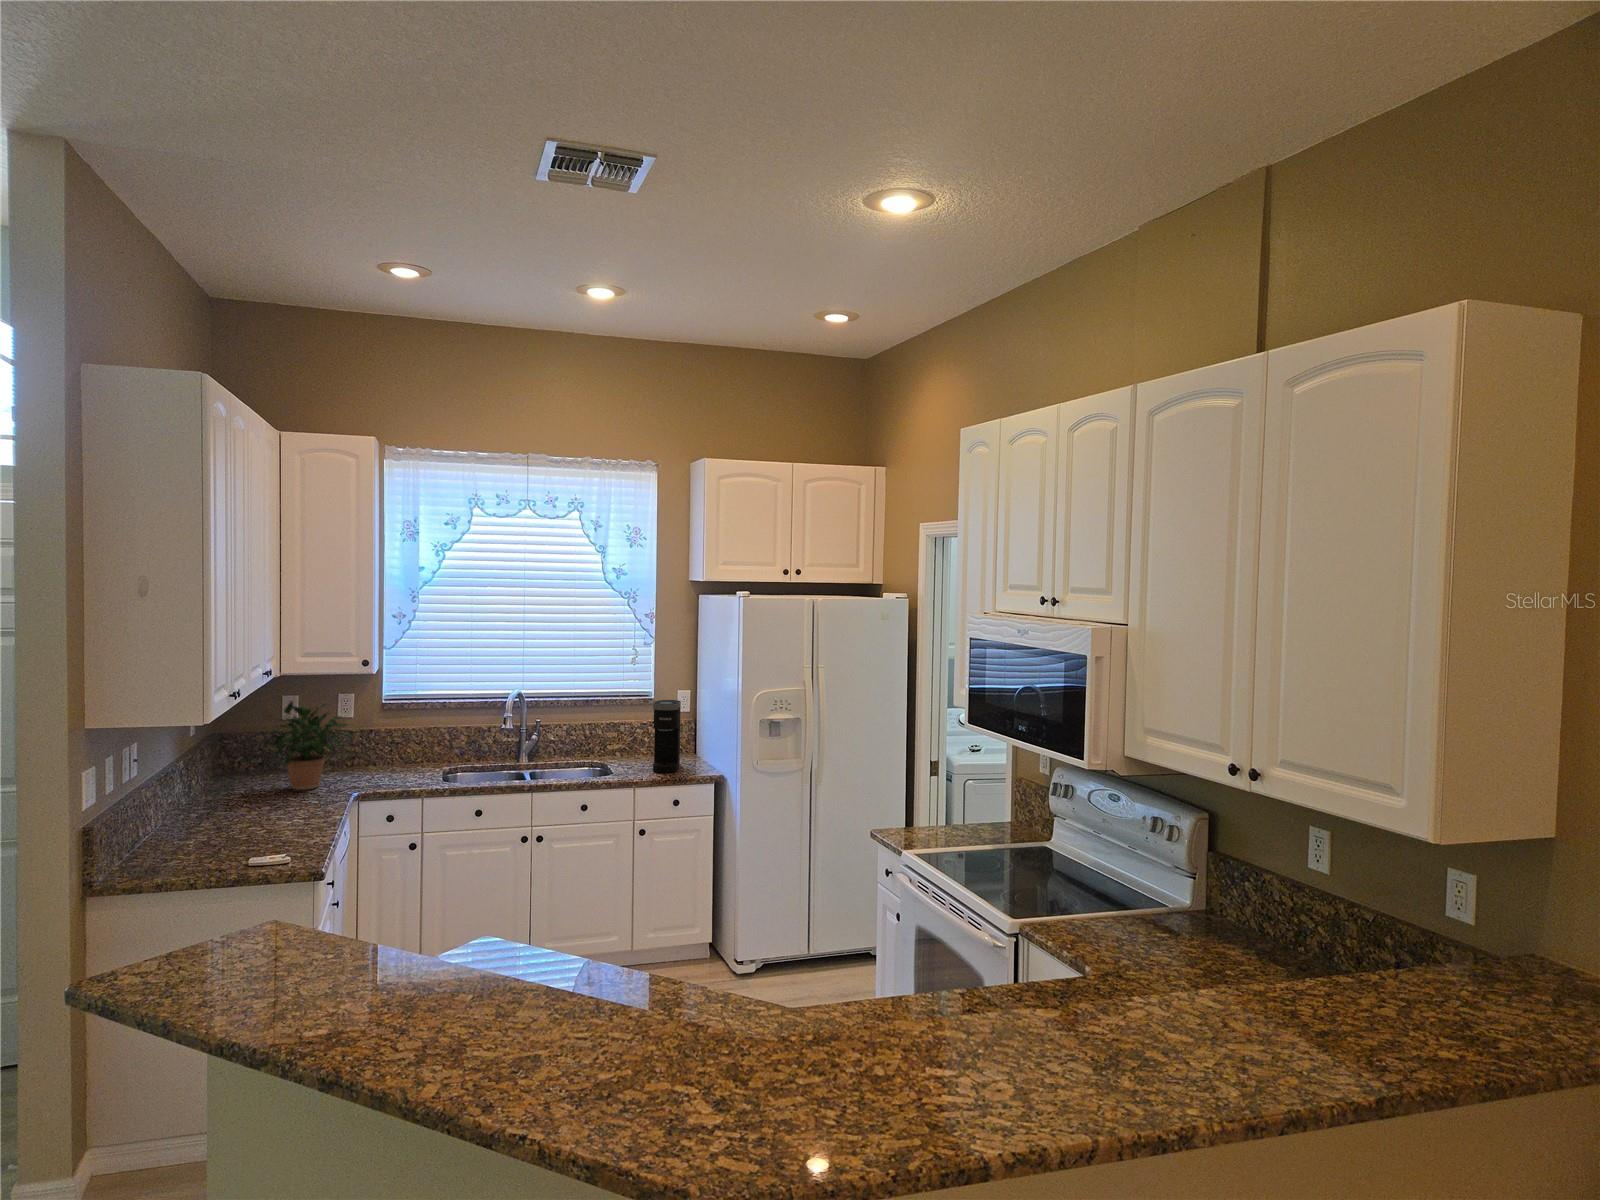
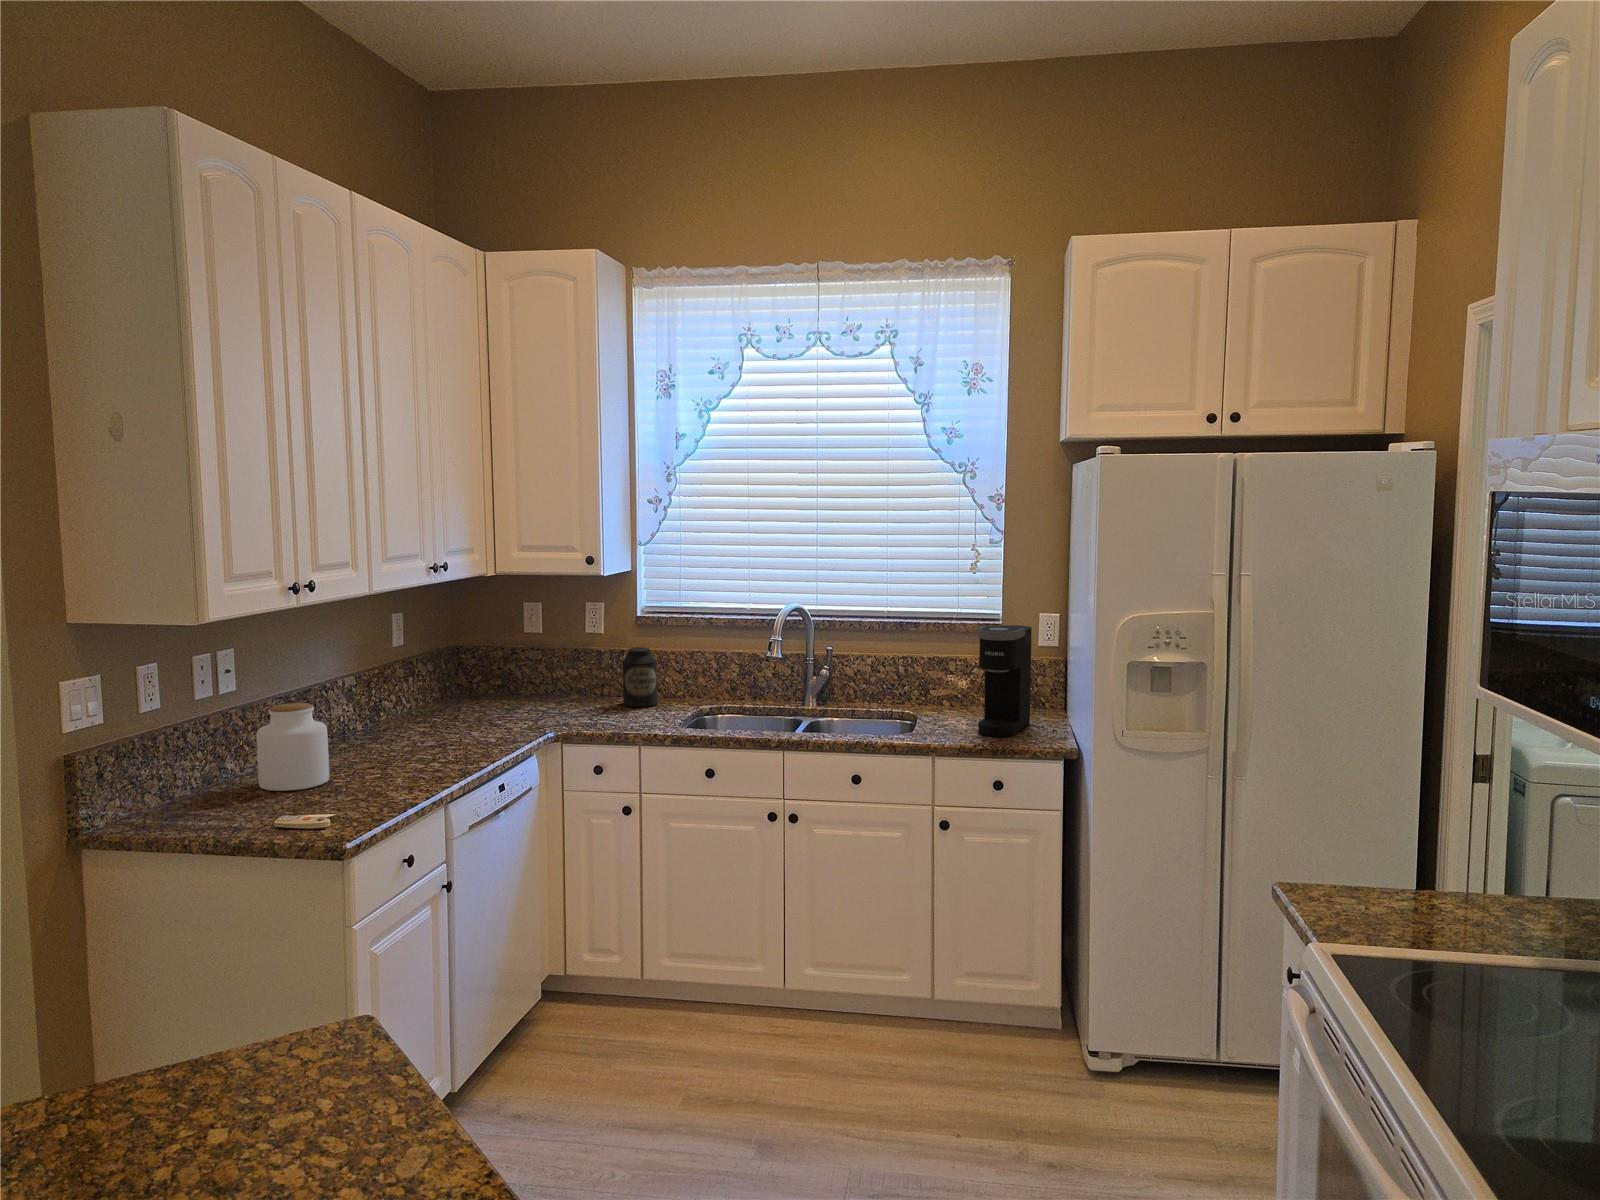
potted plant: present [265,701,352,790] -> none [462,605,572,721]
canister: none [377,727,405,773] -> present [622,647,658,707]
jar: none [182,780,237,847] -> present [257,703,329,791]

